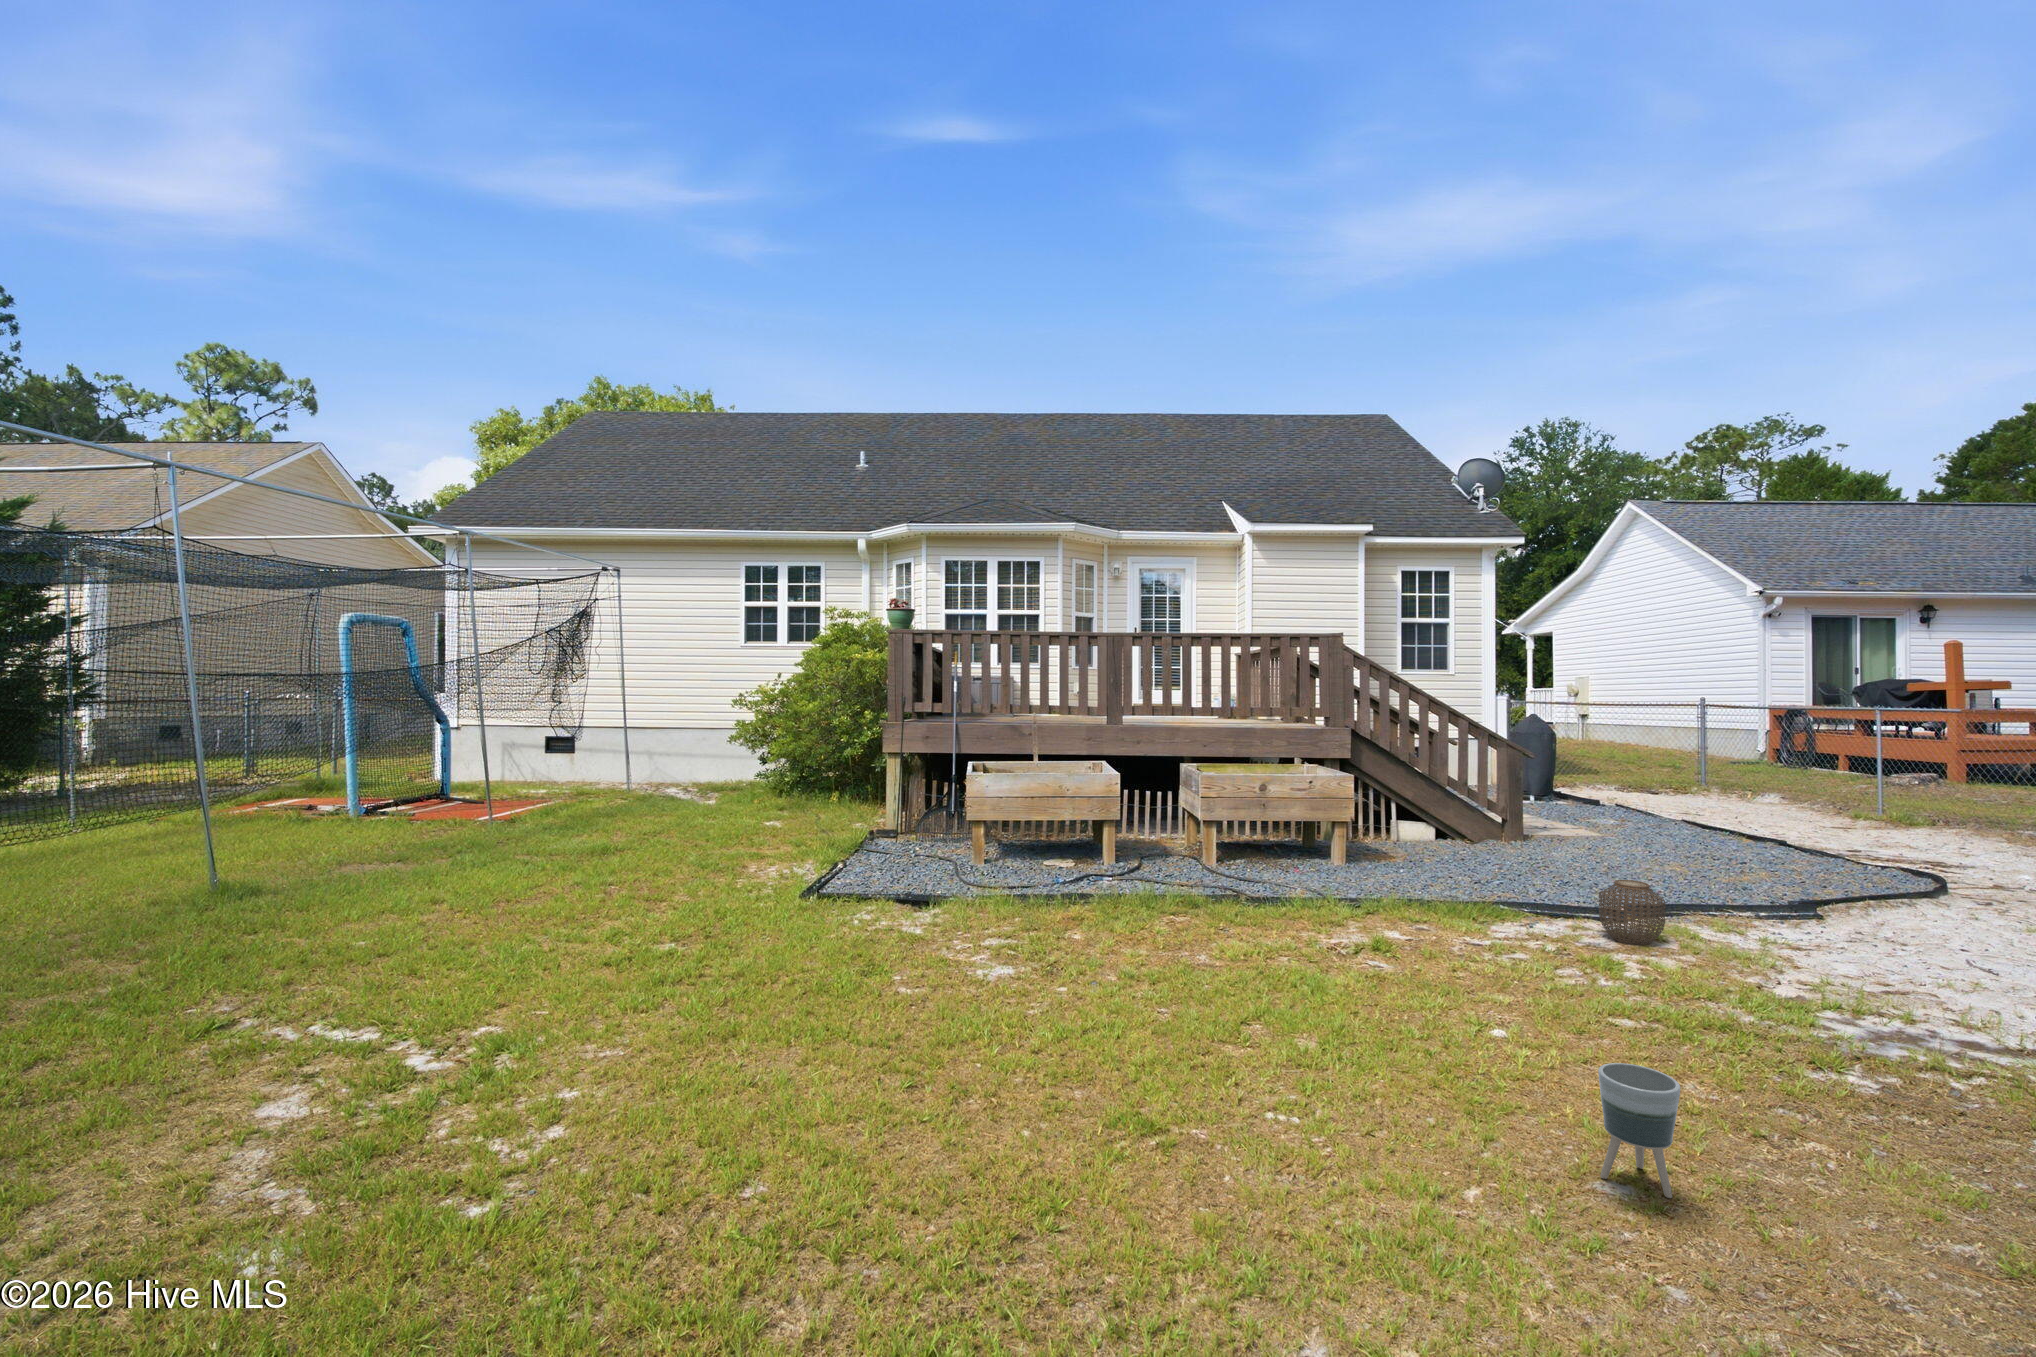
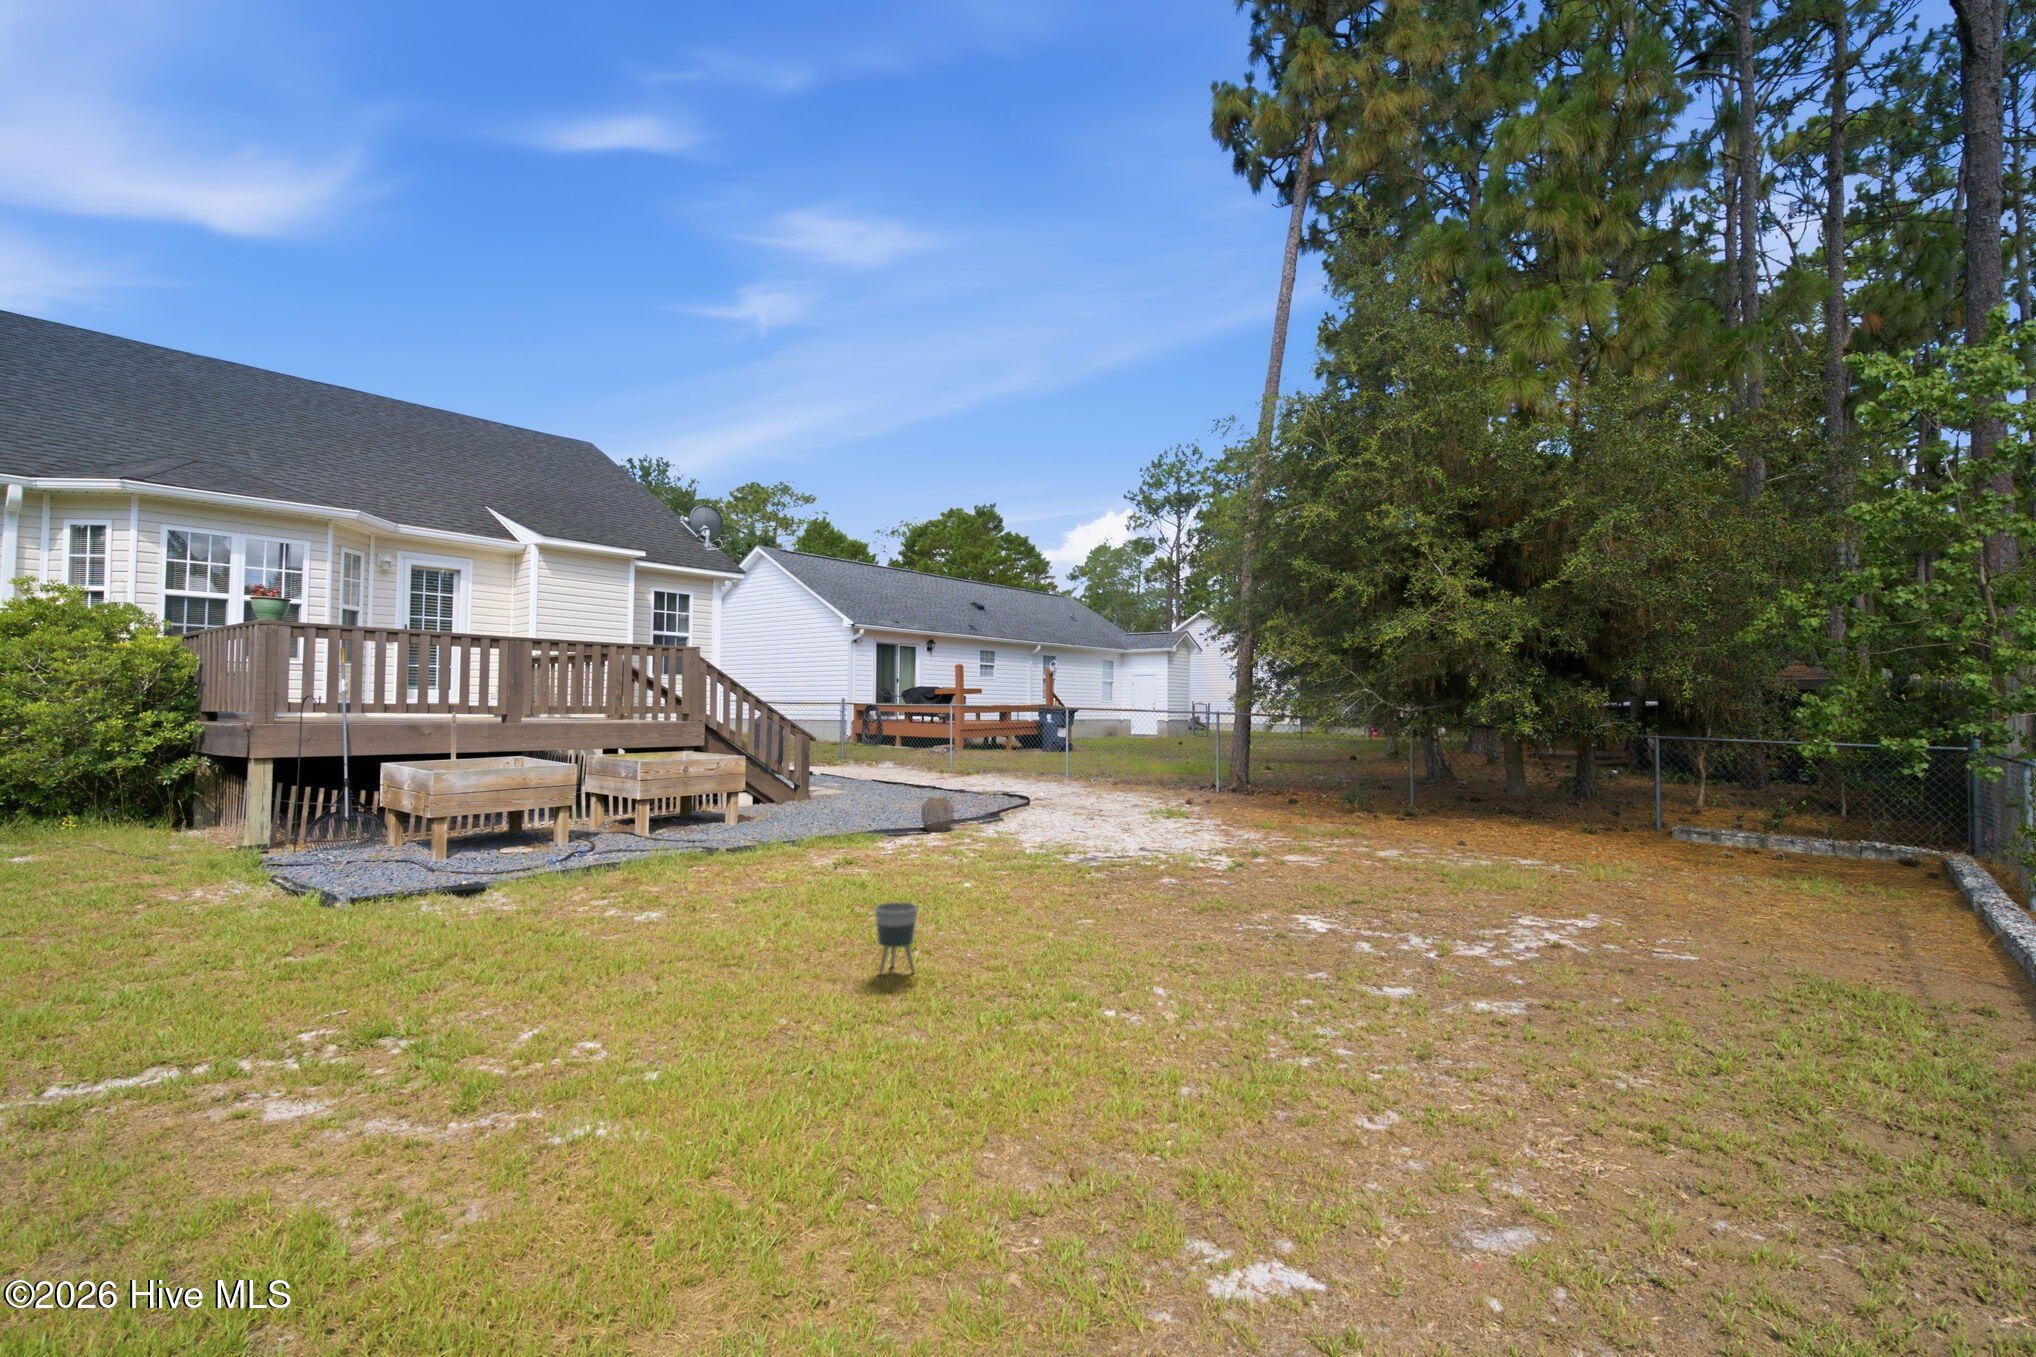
planter: present [1598,1063,1680,1198] -> present [875,902,917,975]

